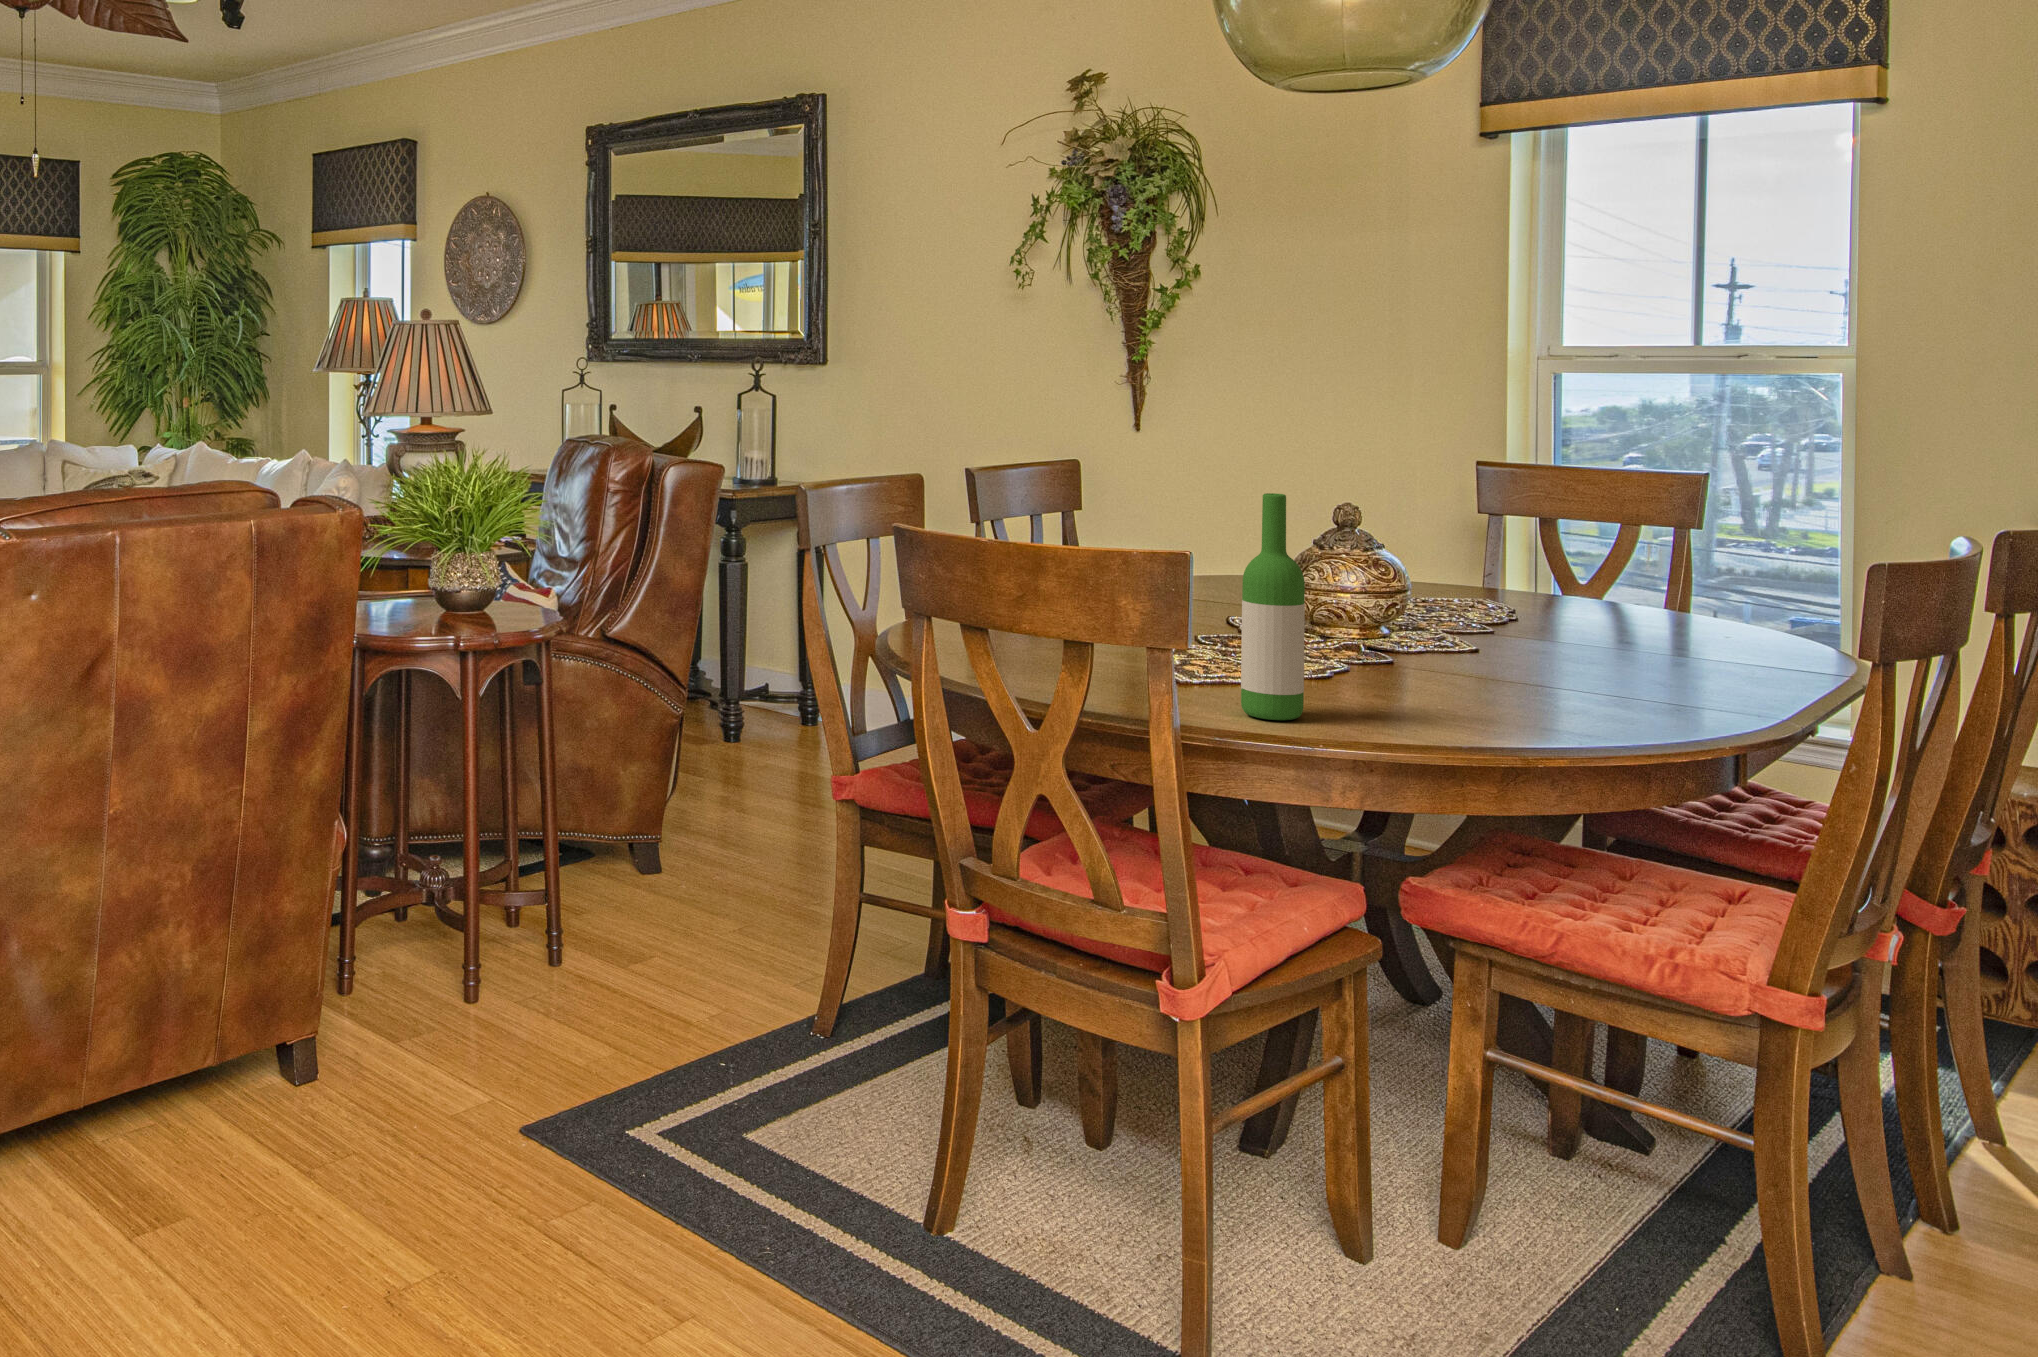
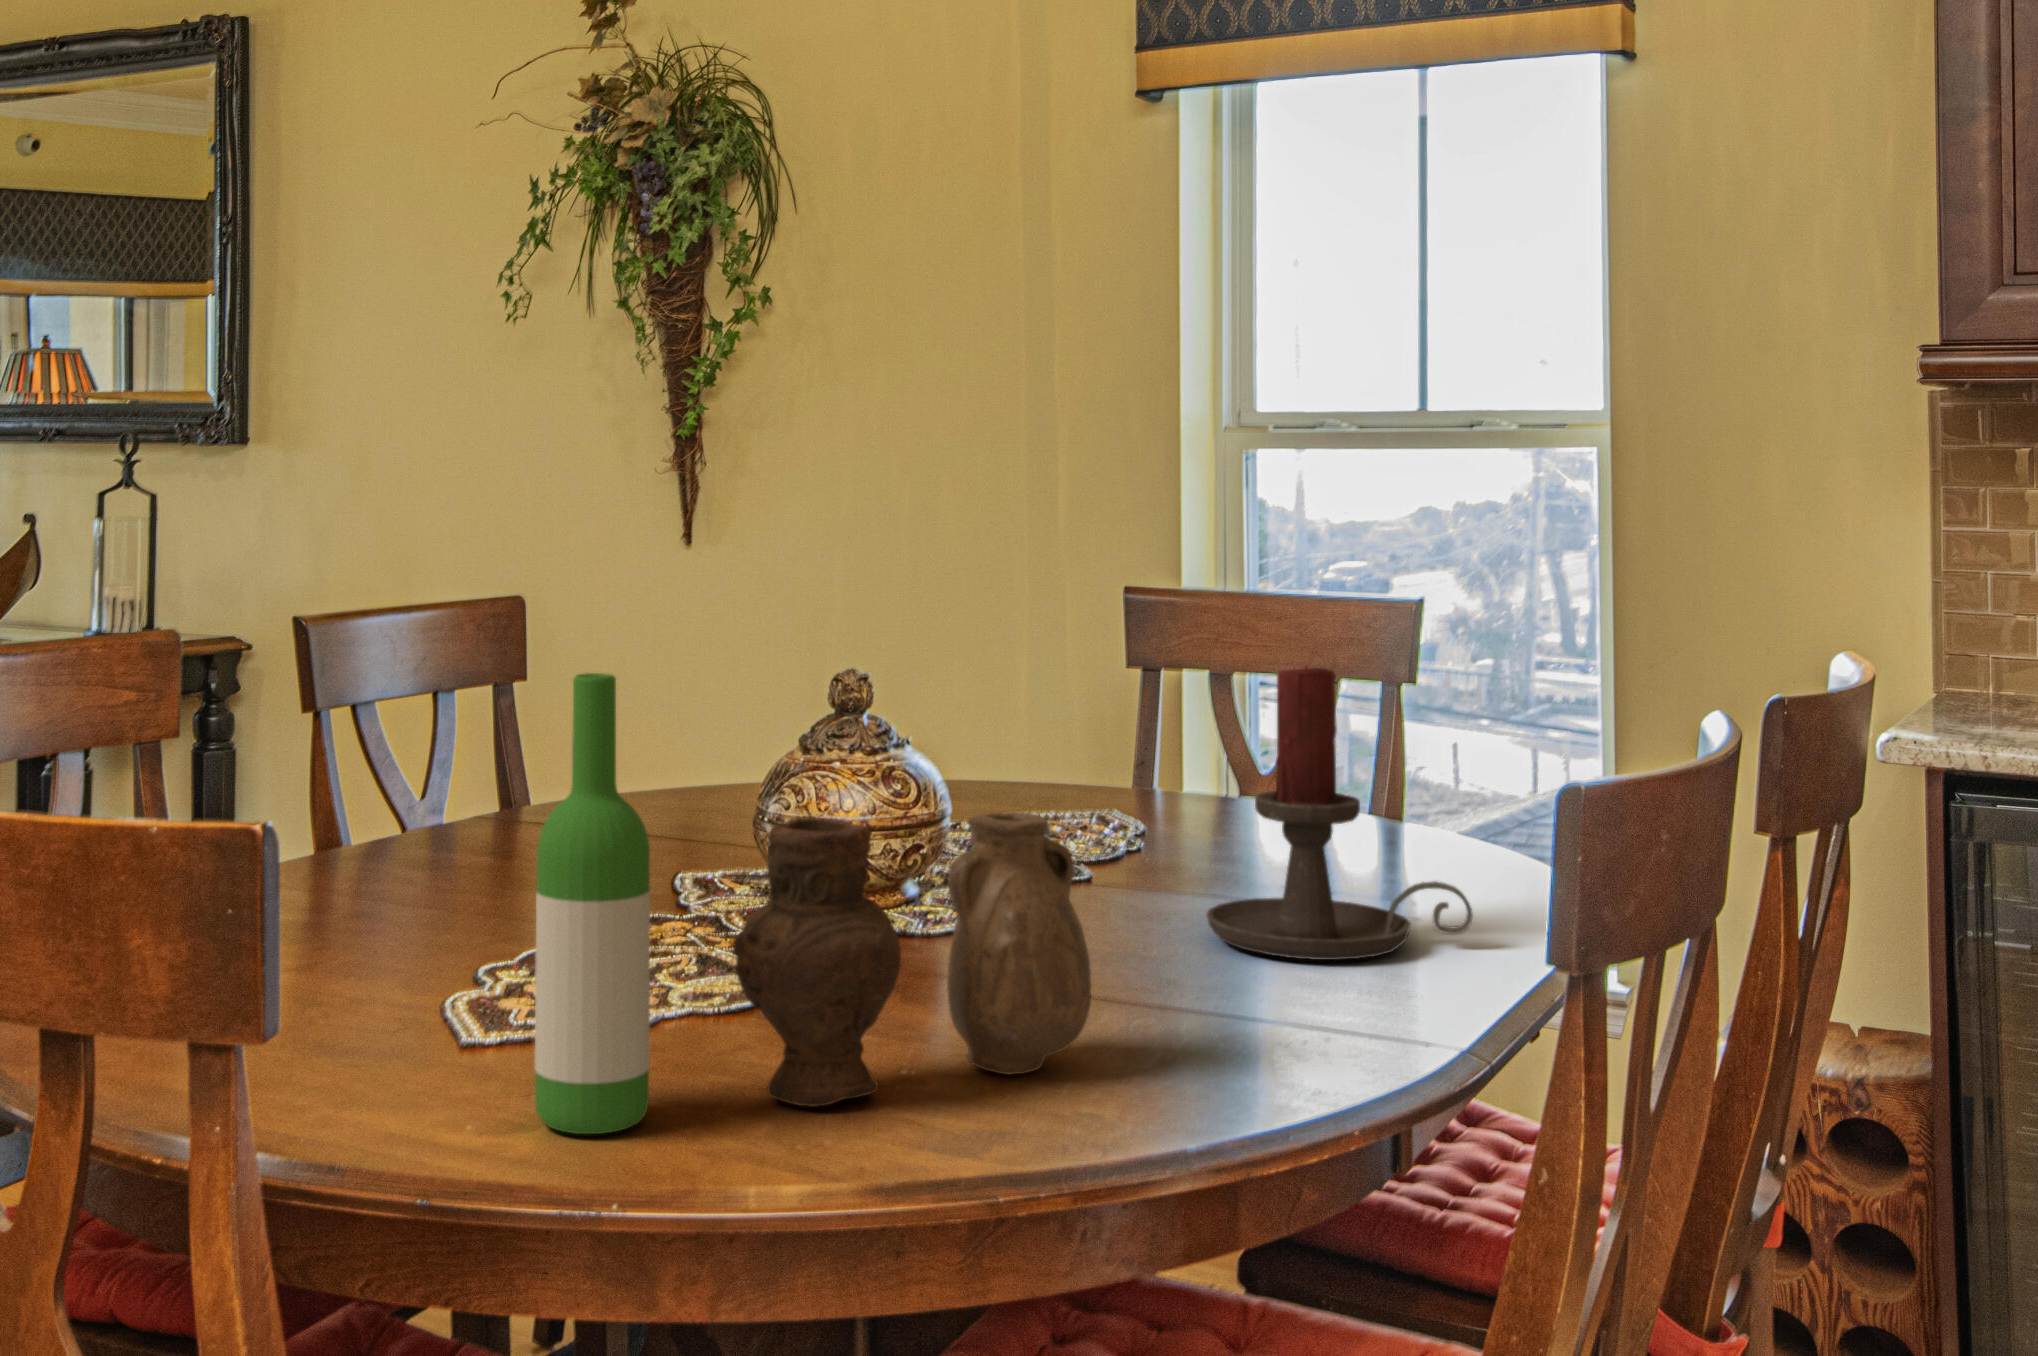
candle holder: none [1587,504,1771,675] -> present [1206,667,1473,960]
vase: none [1344,572,1546,717] -> present [733,812,1091,1106]

